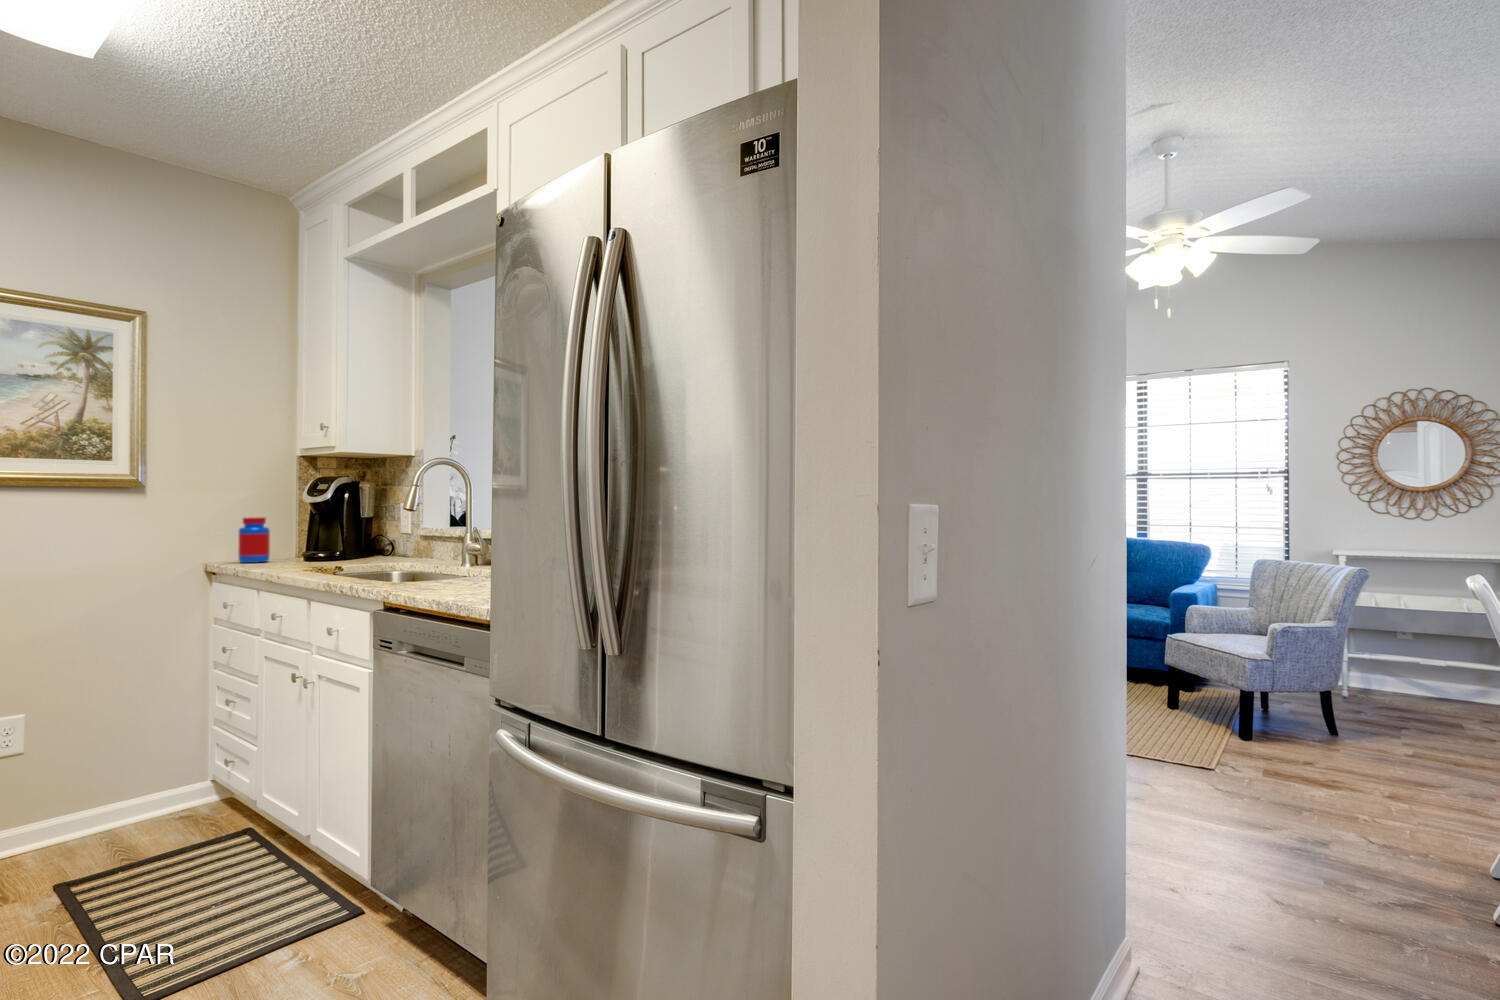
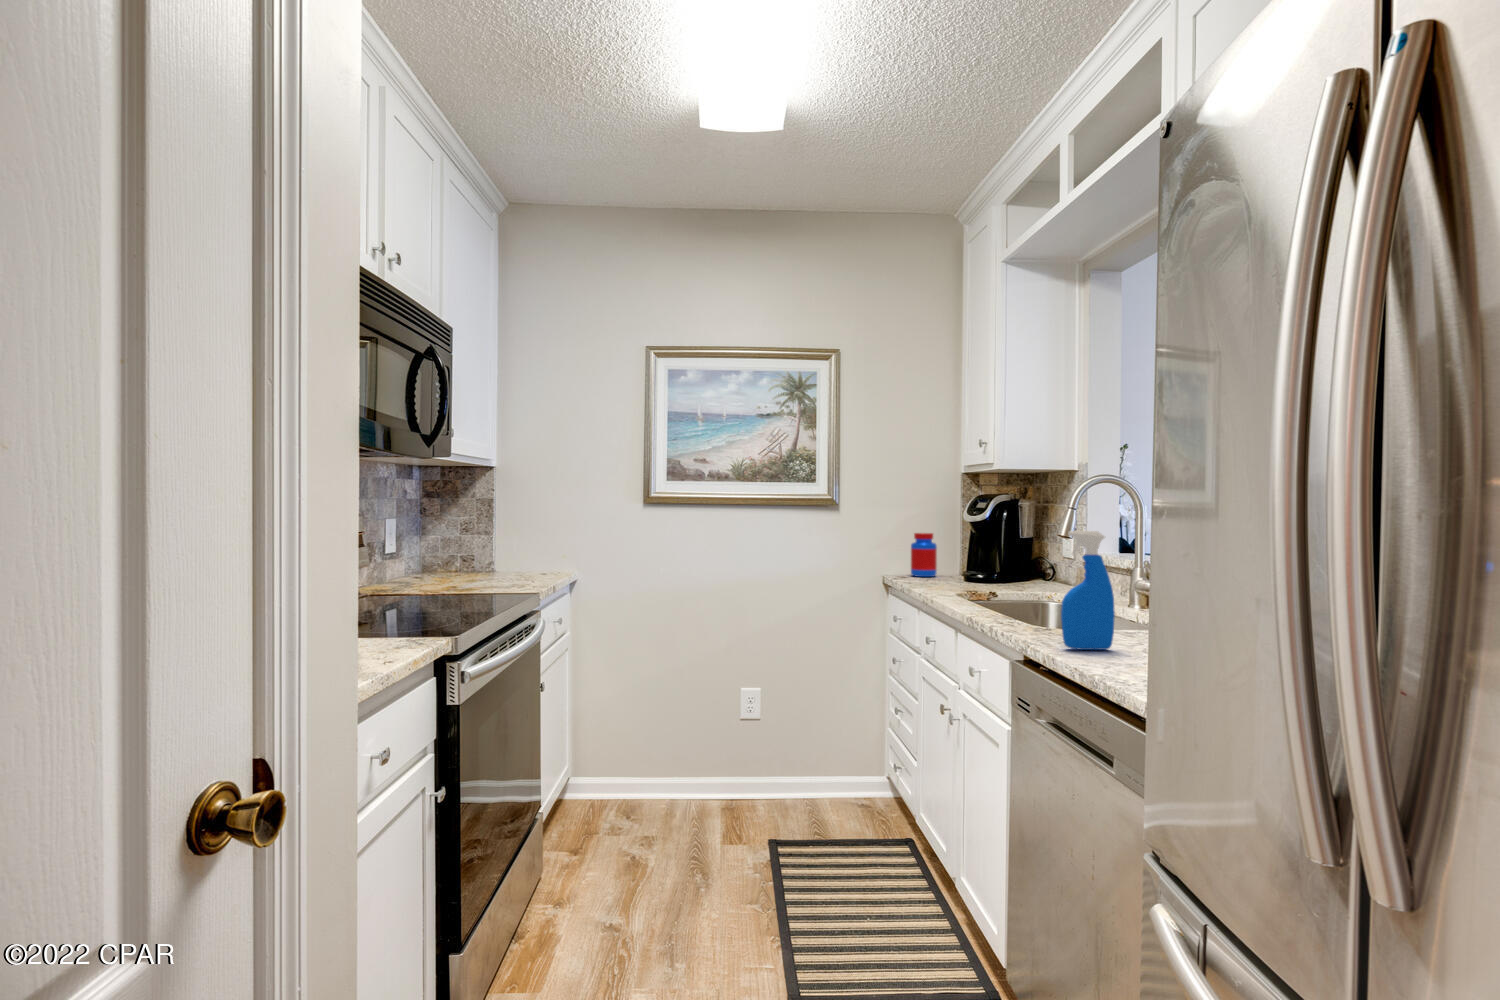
spray bottle: none [419,496,460,591] -> present [1061,530,1115,650]

